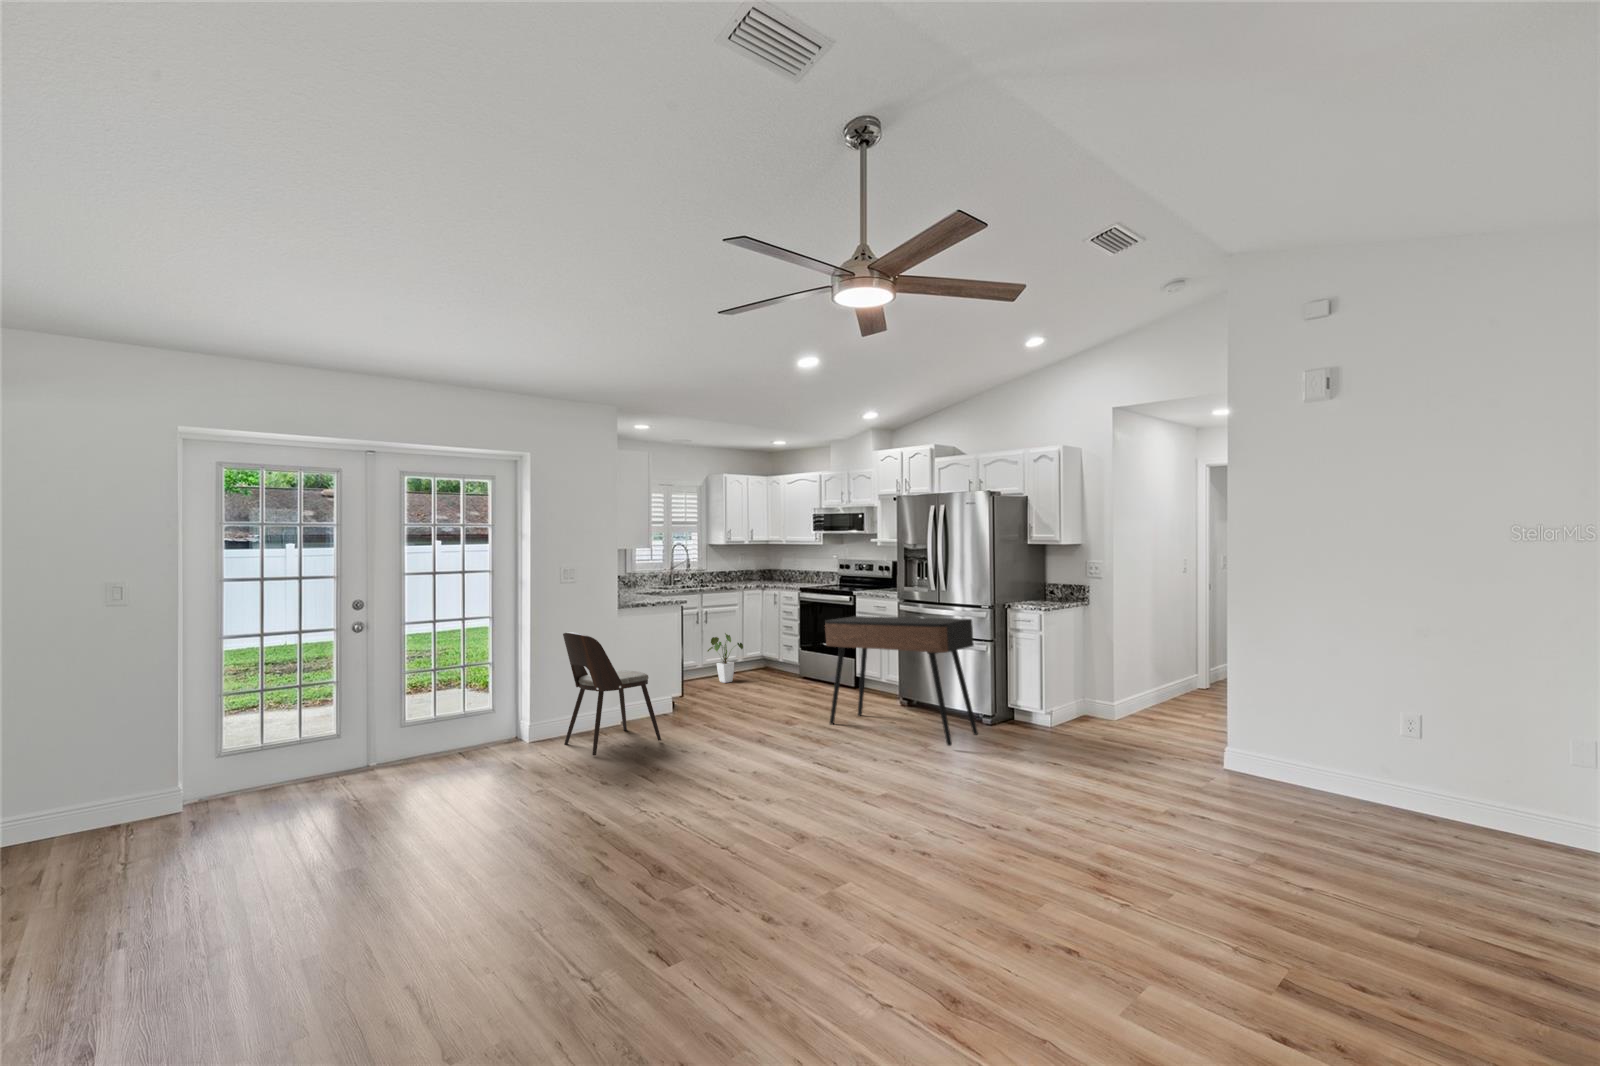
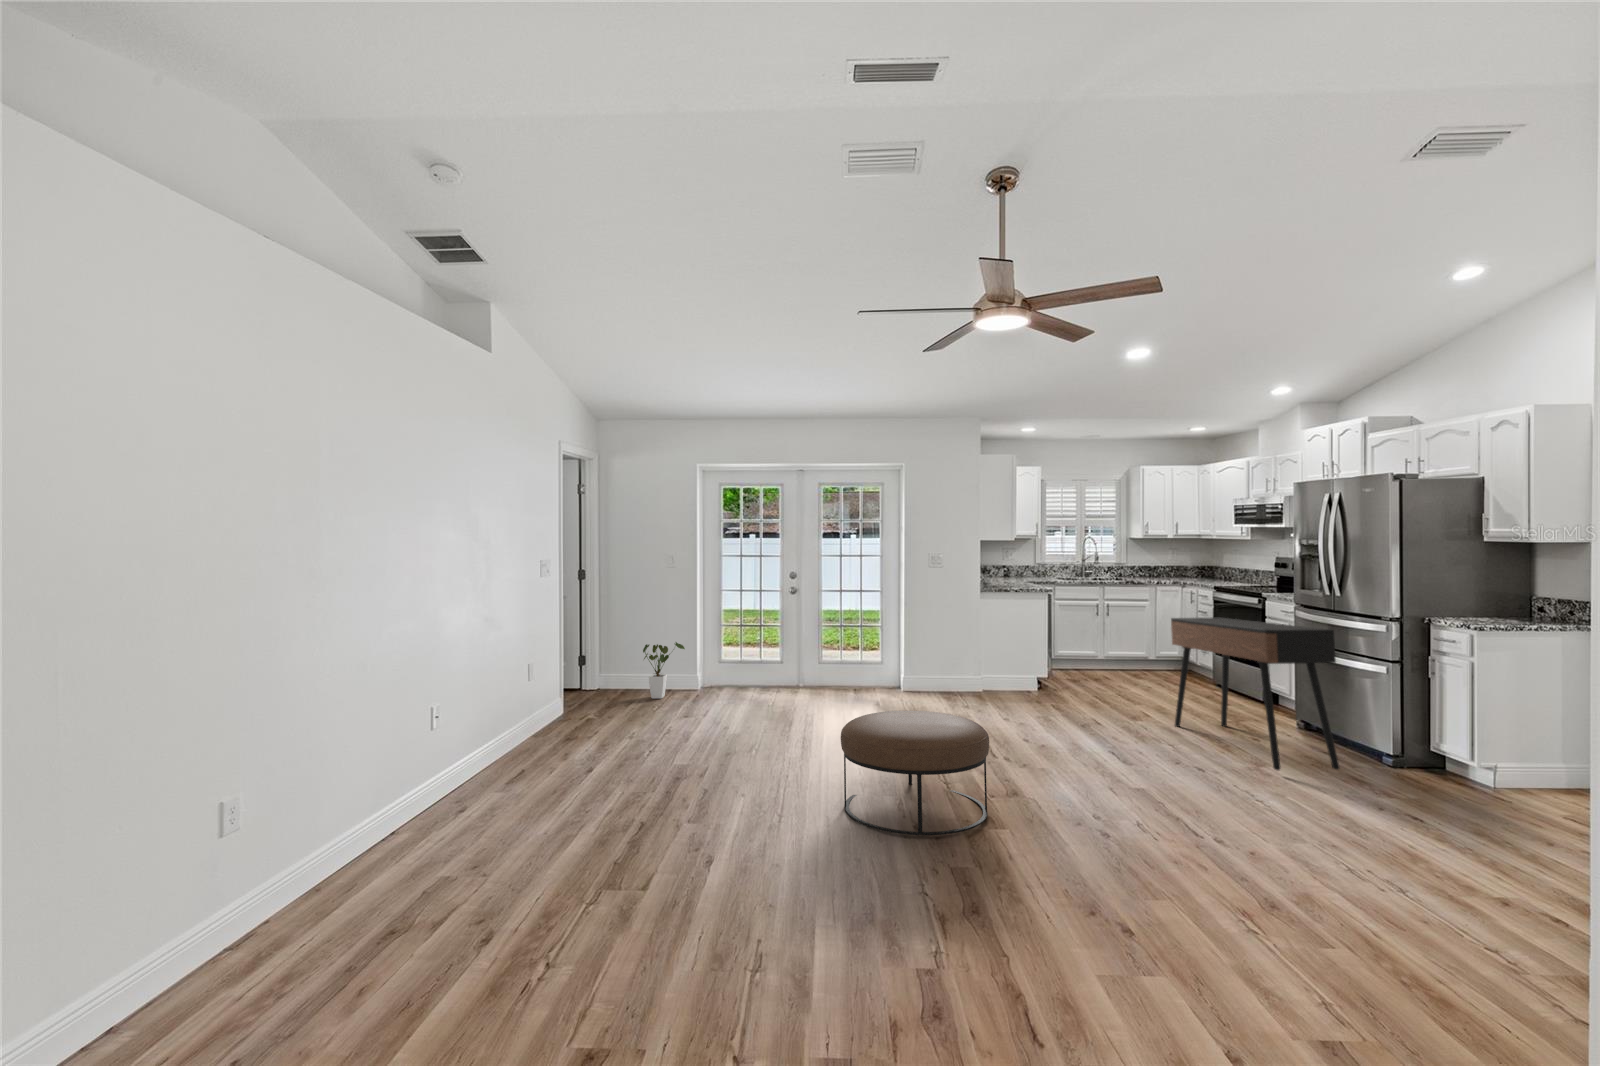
dining chair: present [563,632,661,756] -> none [922,606,995,705]
house plant: present [708,633,743,683] -> present [643,642,685,699]
ottoman: none [657,762,848,944] -> present [841,710,989,835]

